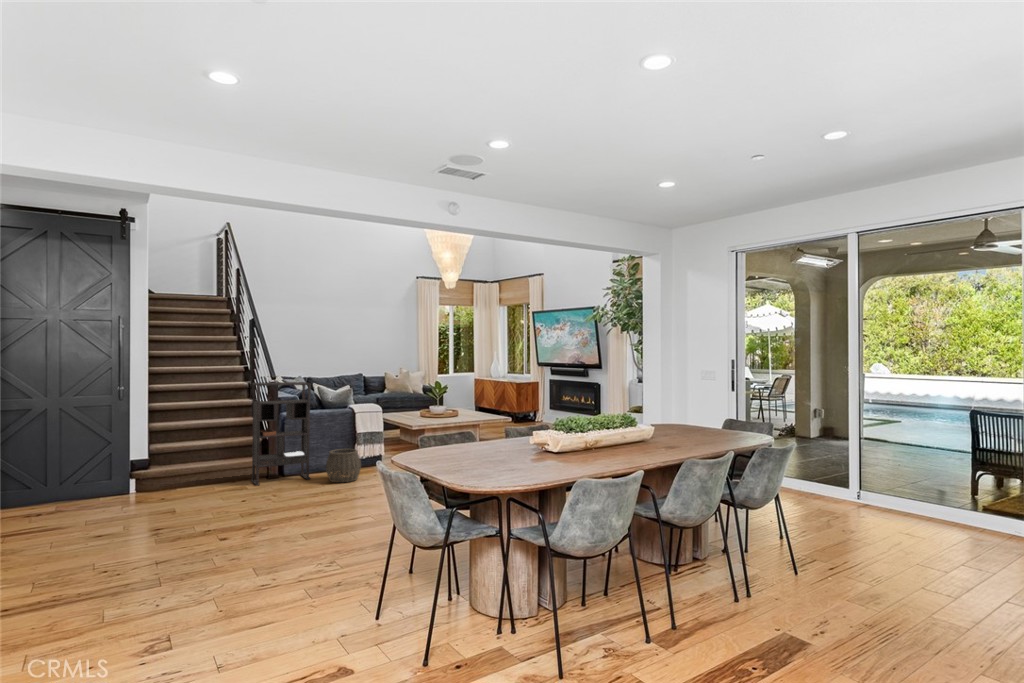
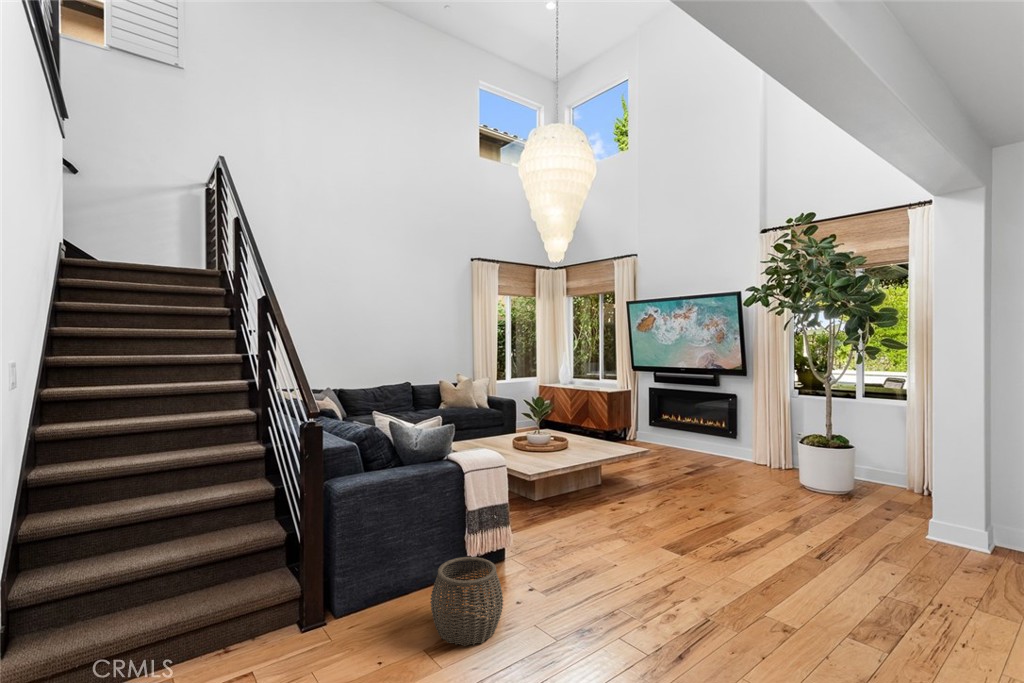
bookshelf: present [251,382,311,486] -> none [266,420,396,671]

